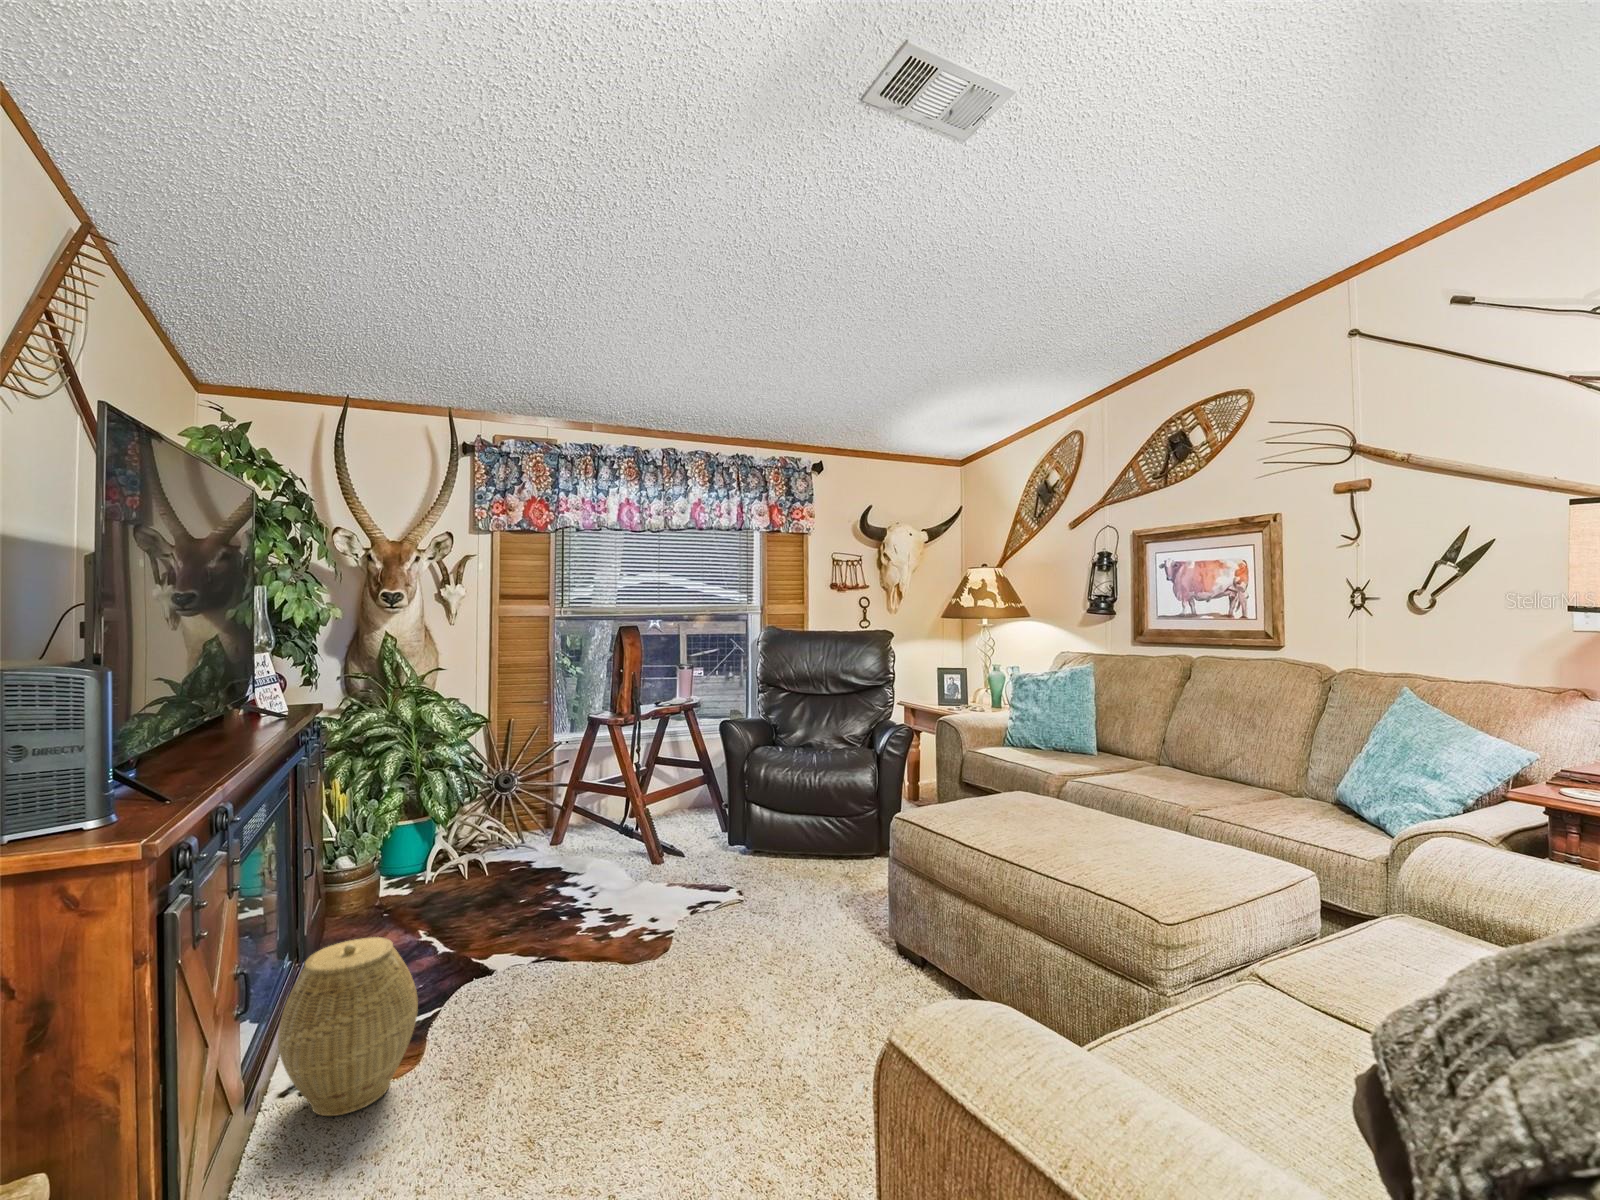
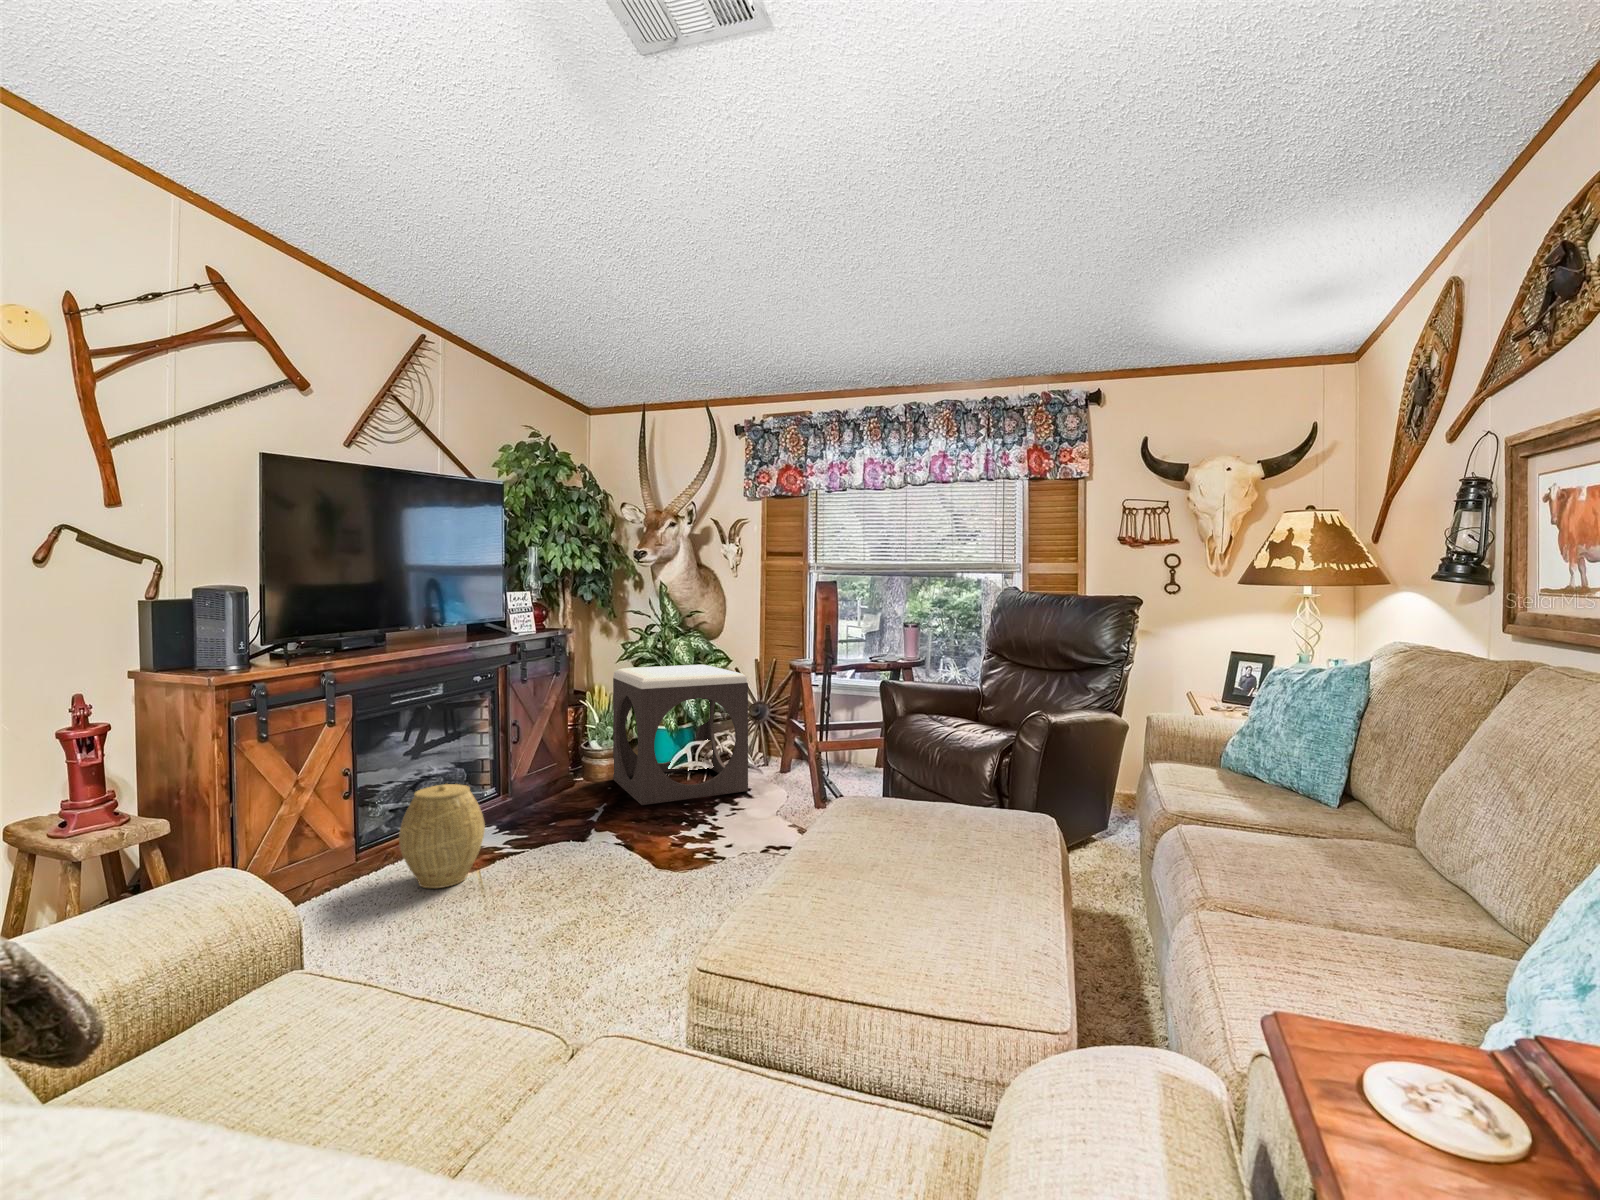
footstool: none [363,732,570,917] -> present [613,665,748,805]

